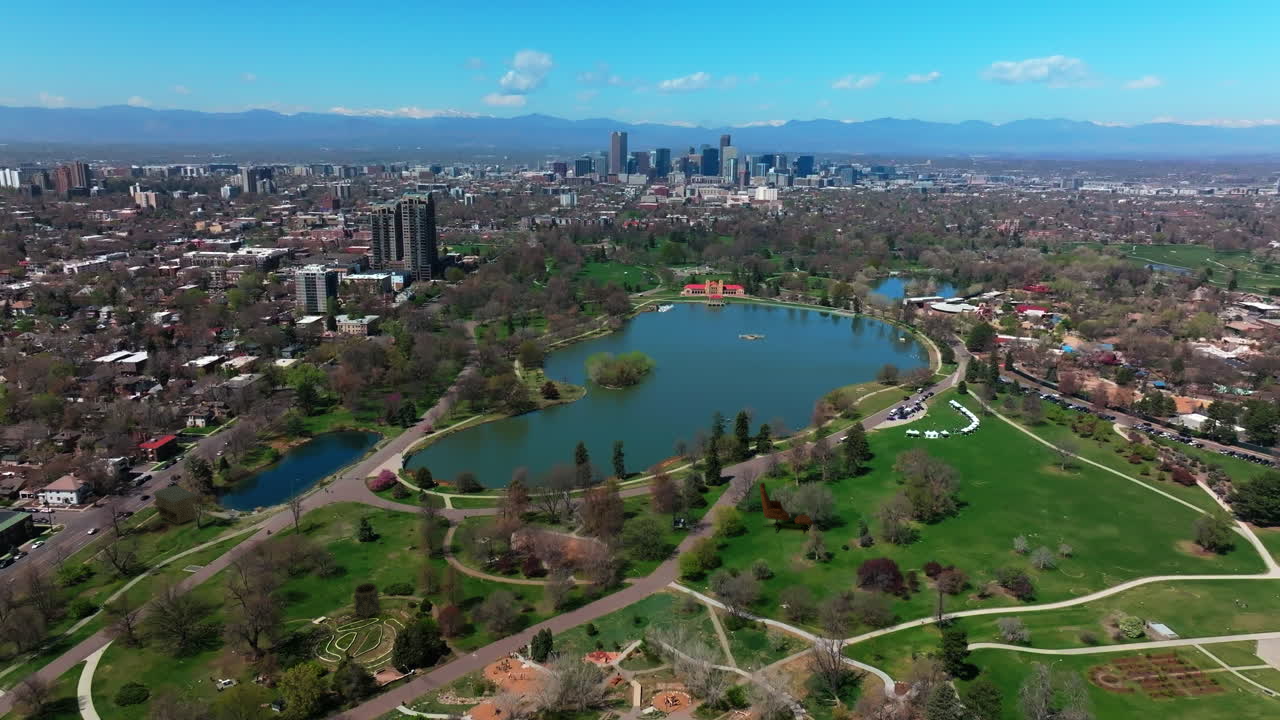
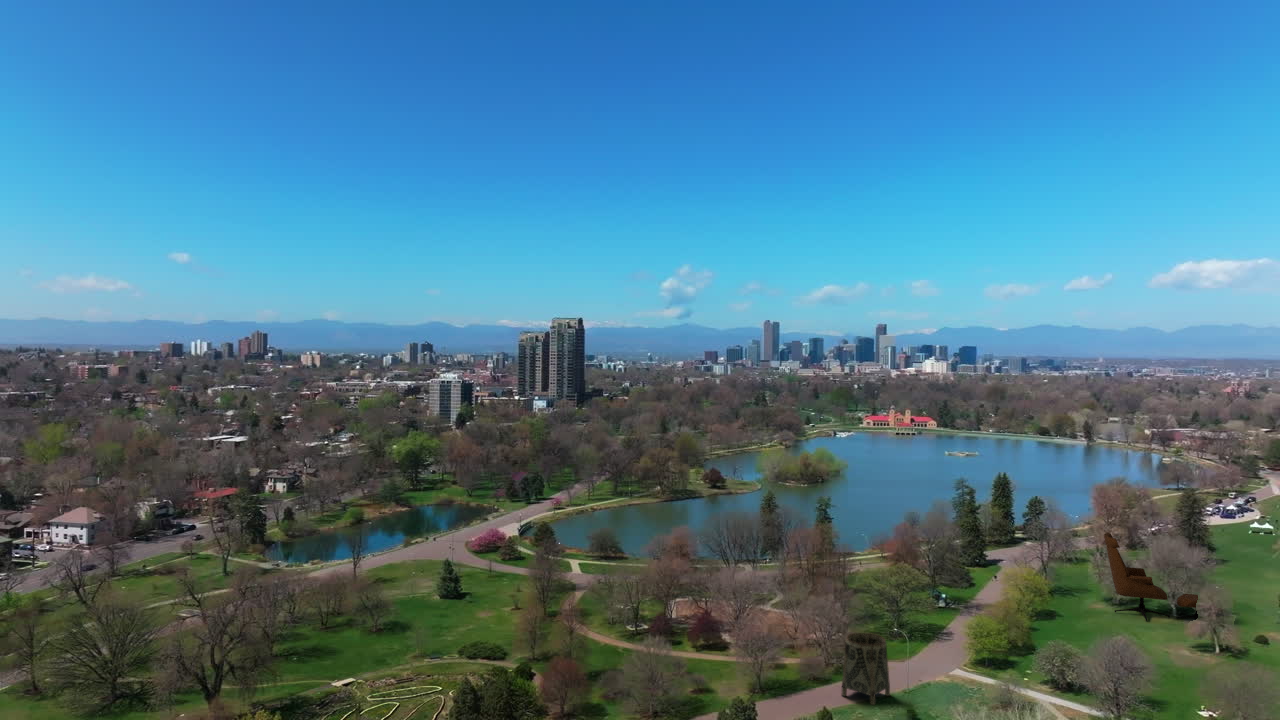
storage bench: present [154,486,197,525] -> none [175,519,228,571]
basket: present [354,583,381,621] -> present [842,633,890,705]

